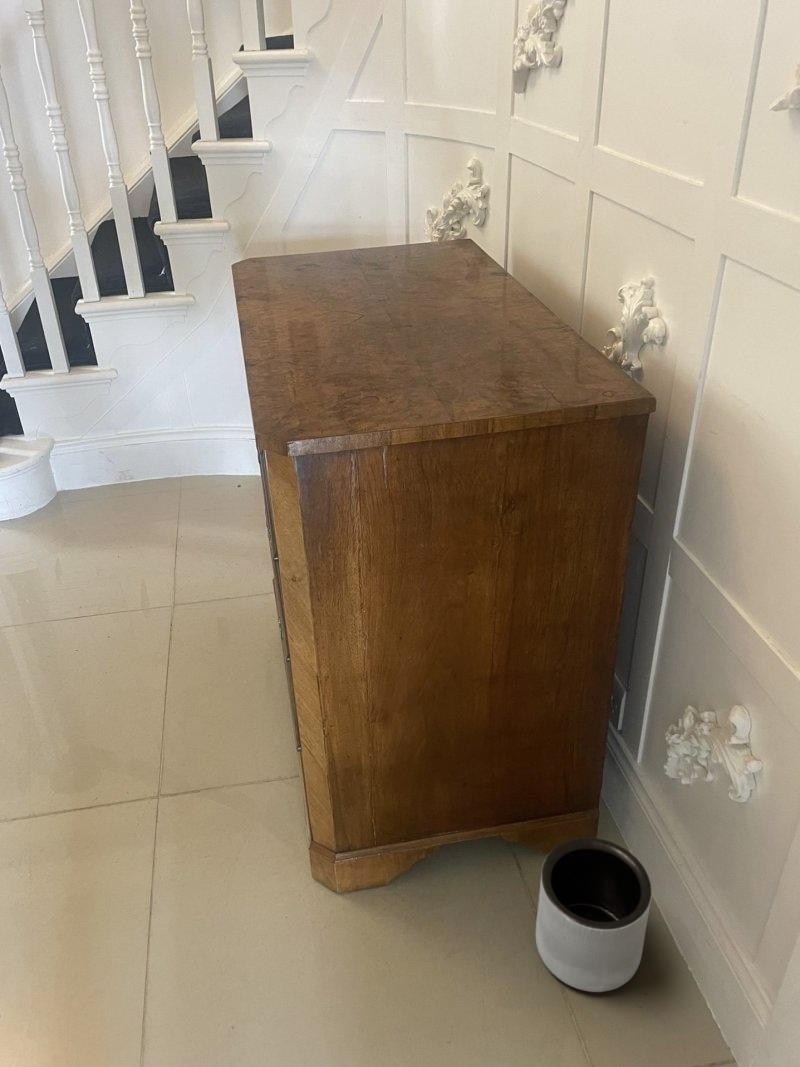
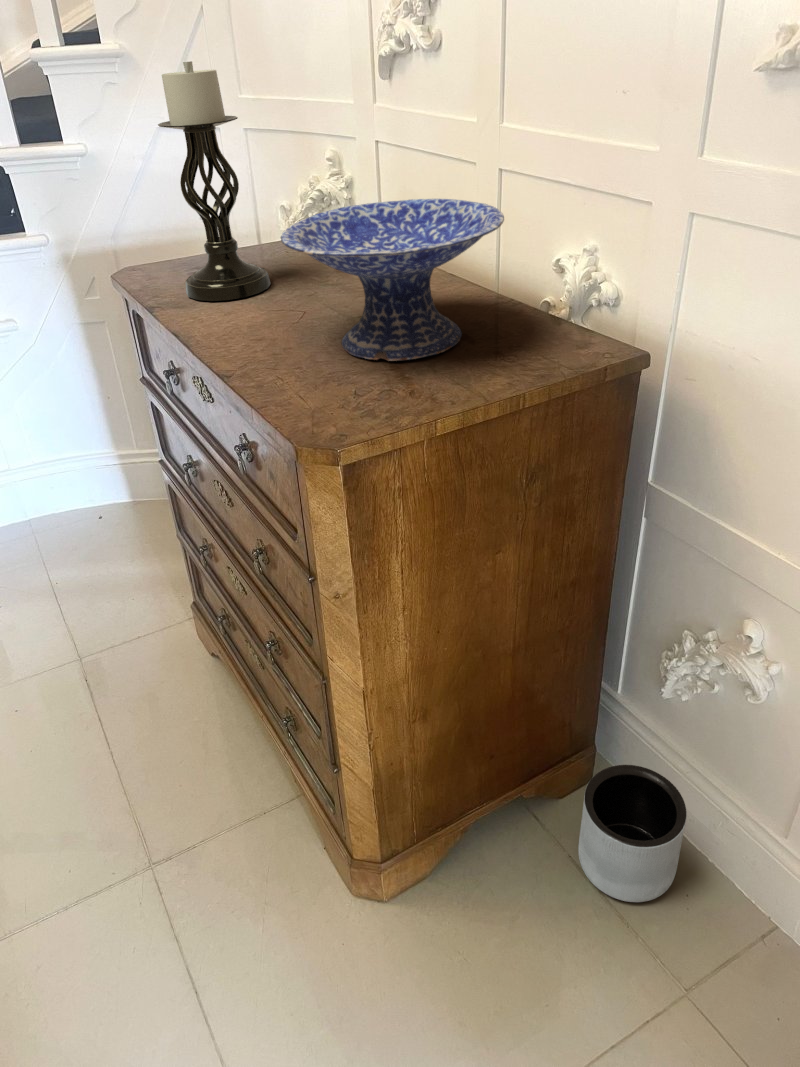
candle holder: none [272,66,361,291] -> present [158,61,271,301]
decorative bowl: none [322,212,543,366] -> present [281,199,504,361]

